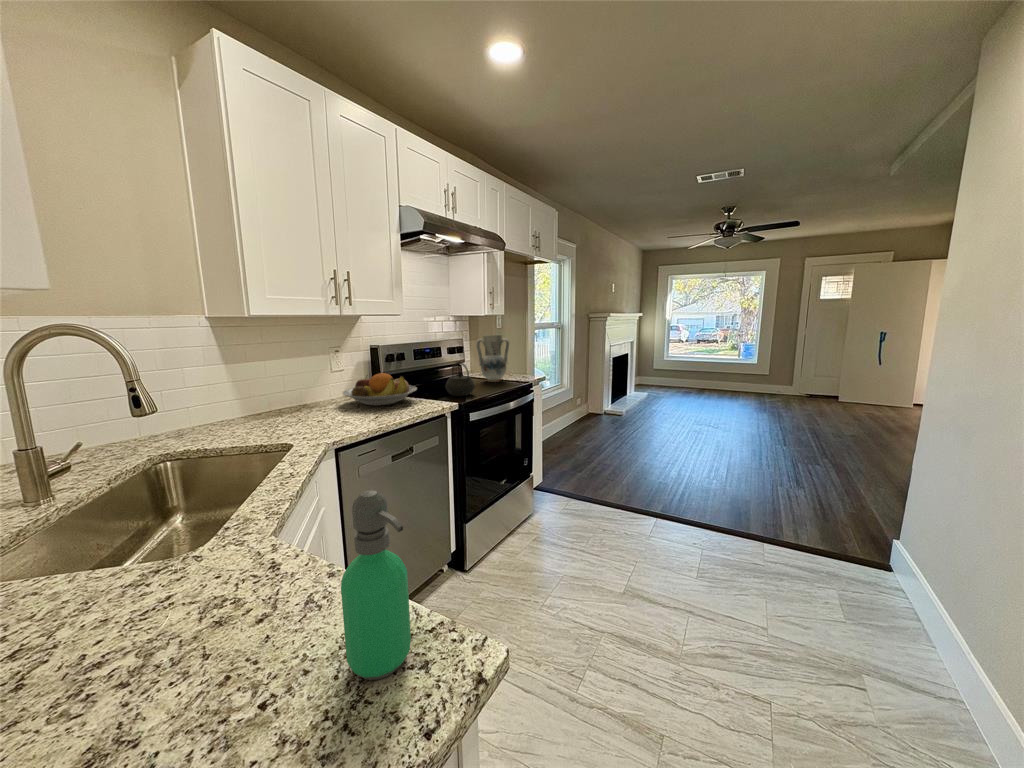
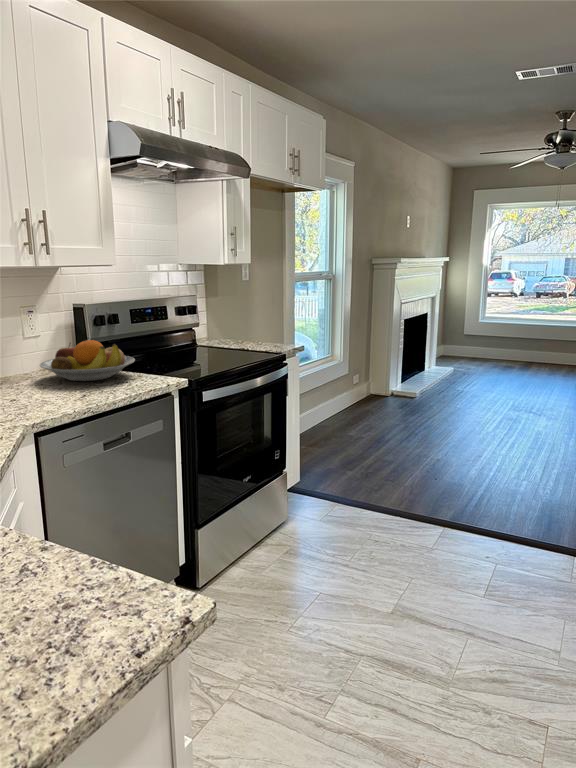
vase: present [477,335,509,382] -> none [213,290,256,352]
kettle: present [446,362,475,396] -> none [171,326,210,370]
soap dispenser: present [341,490,411,680] -> none [59,452,125,622]

